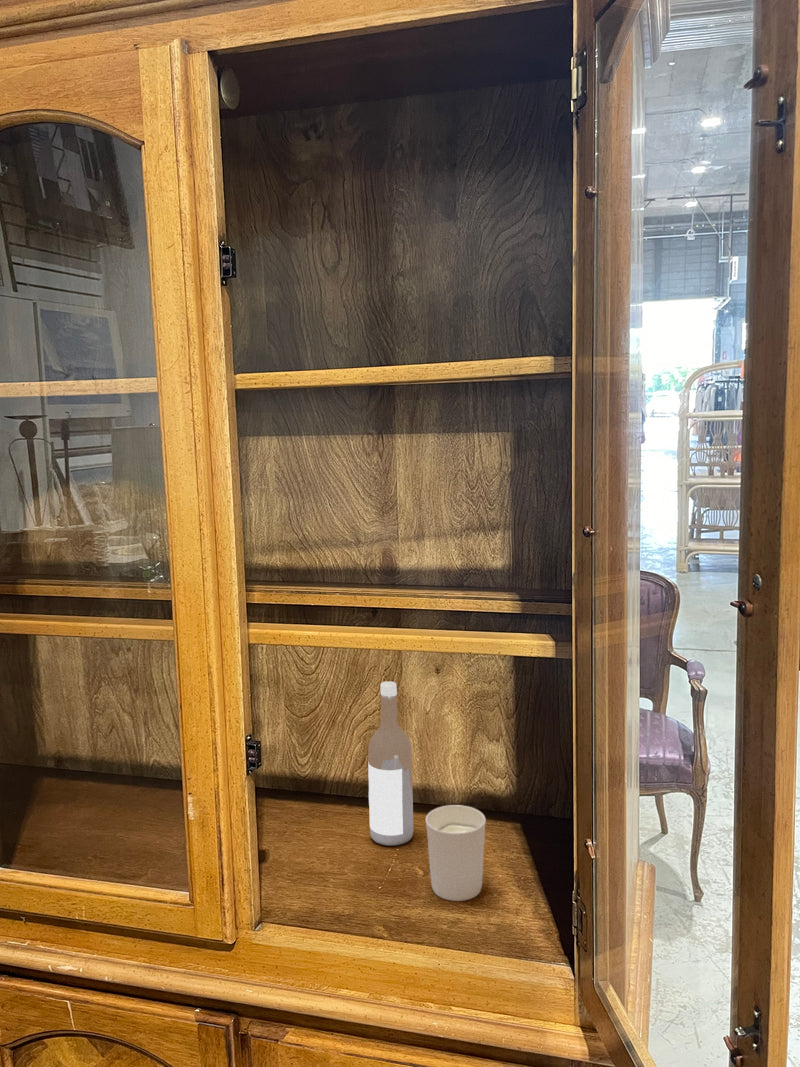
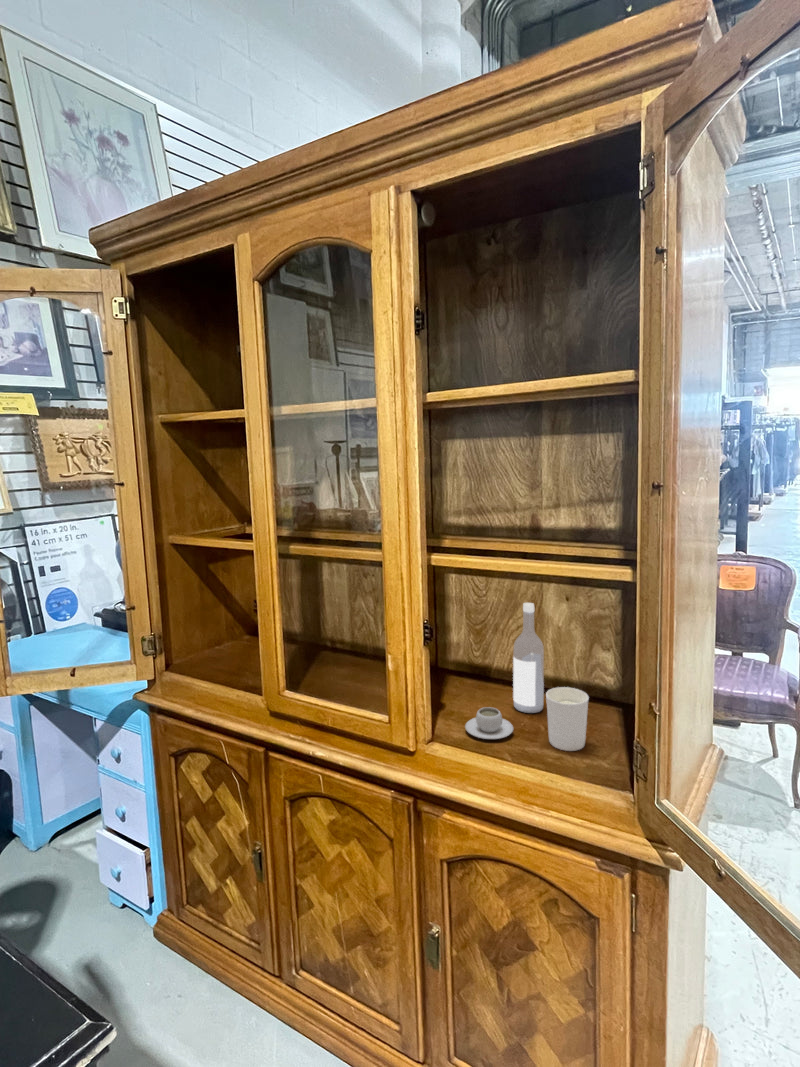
teacup: none [306,849,379,902] -> present [465,707,513,739]

